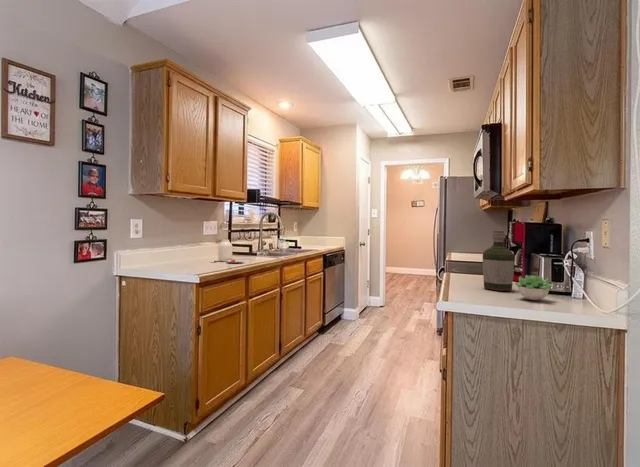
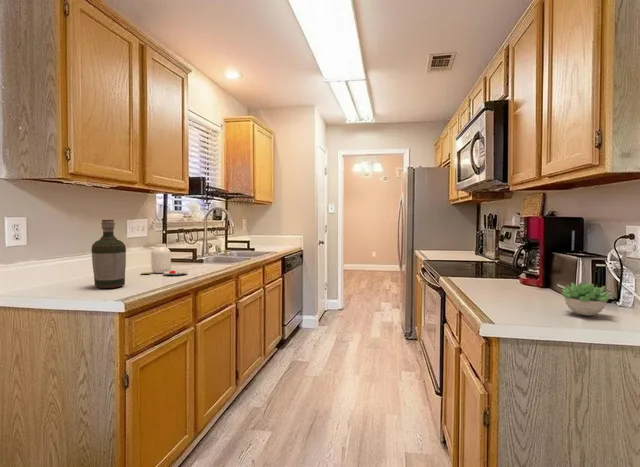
bottle: present [483,231,515,291] -> present [92,220,126,288]

